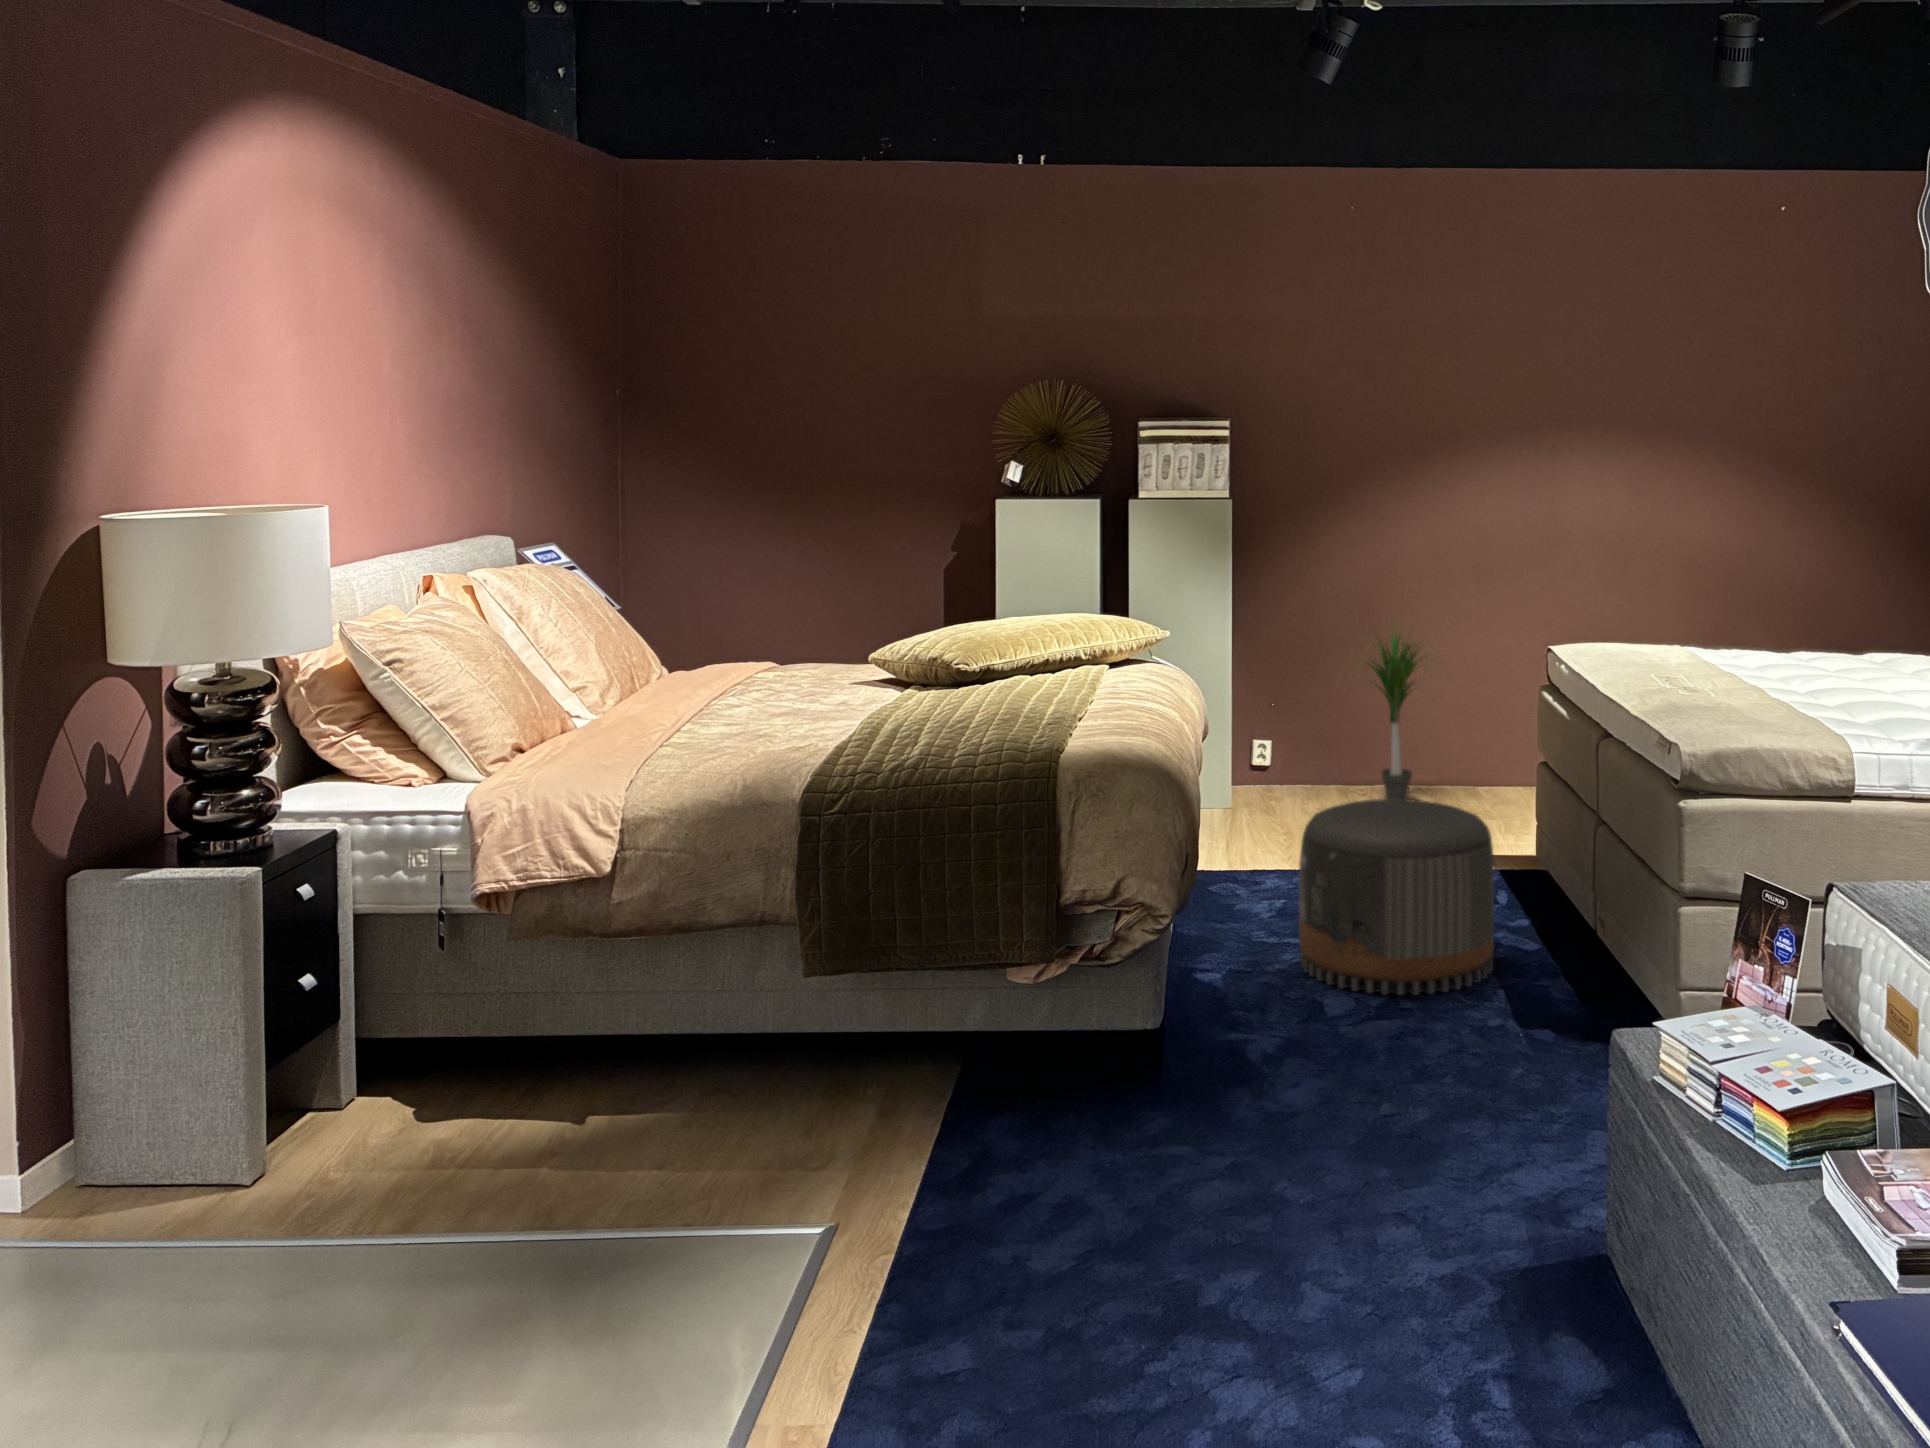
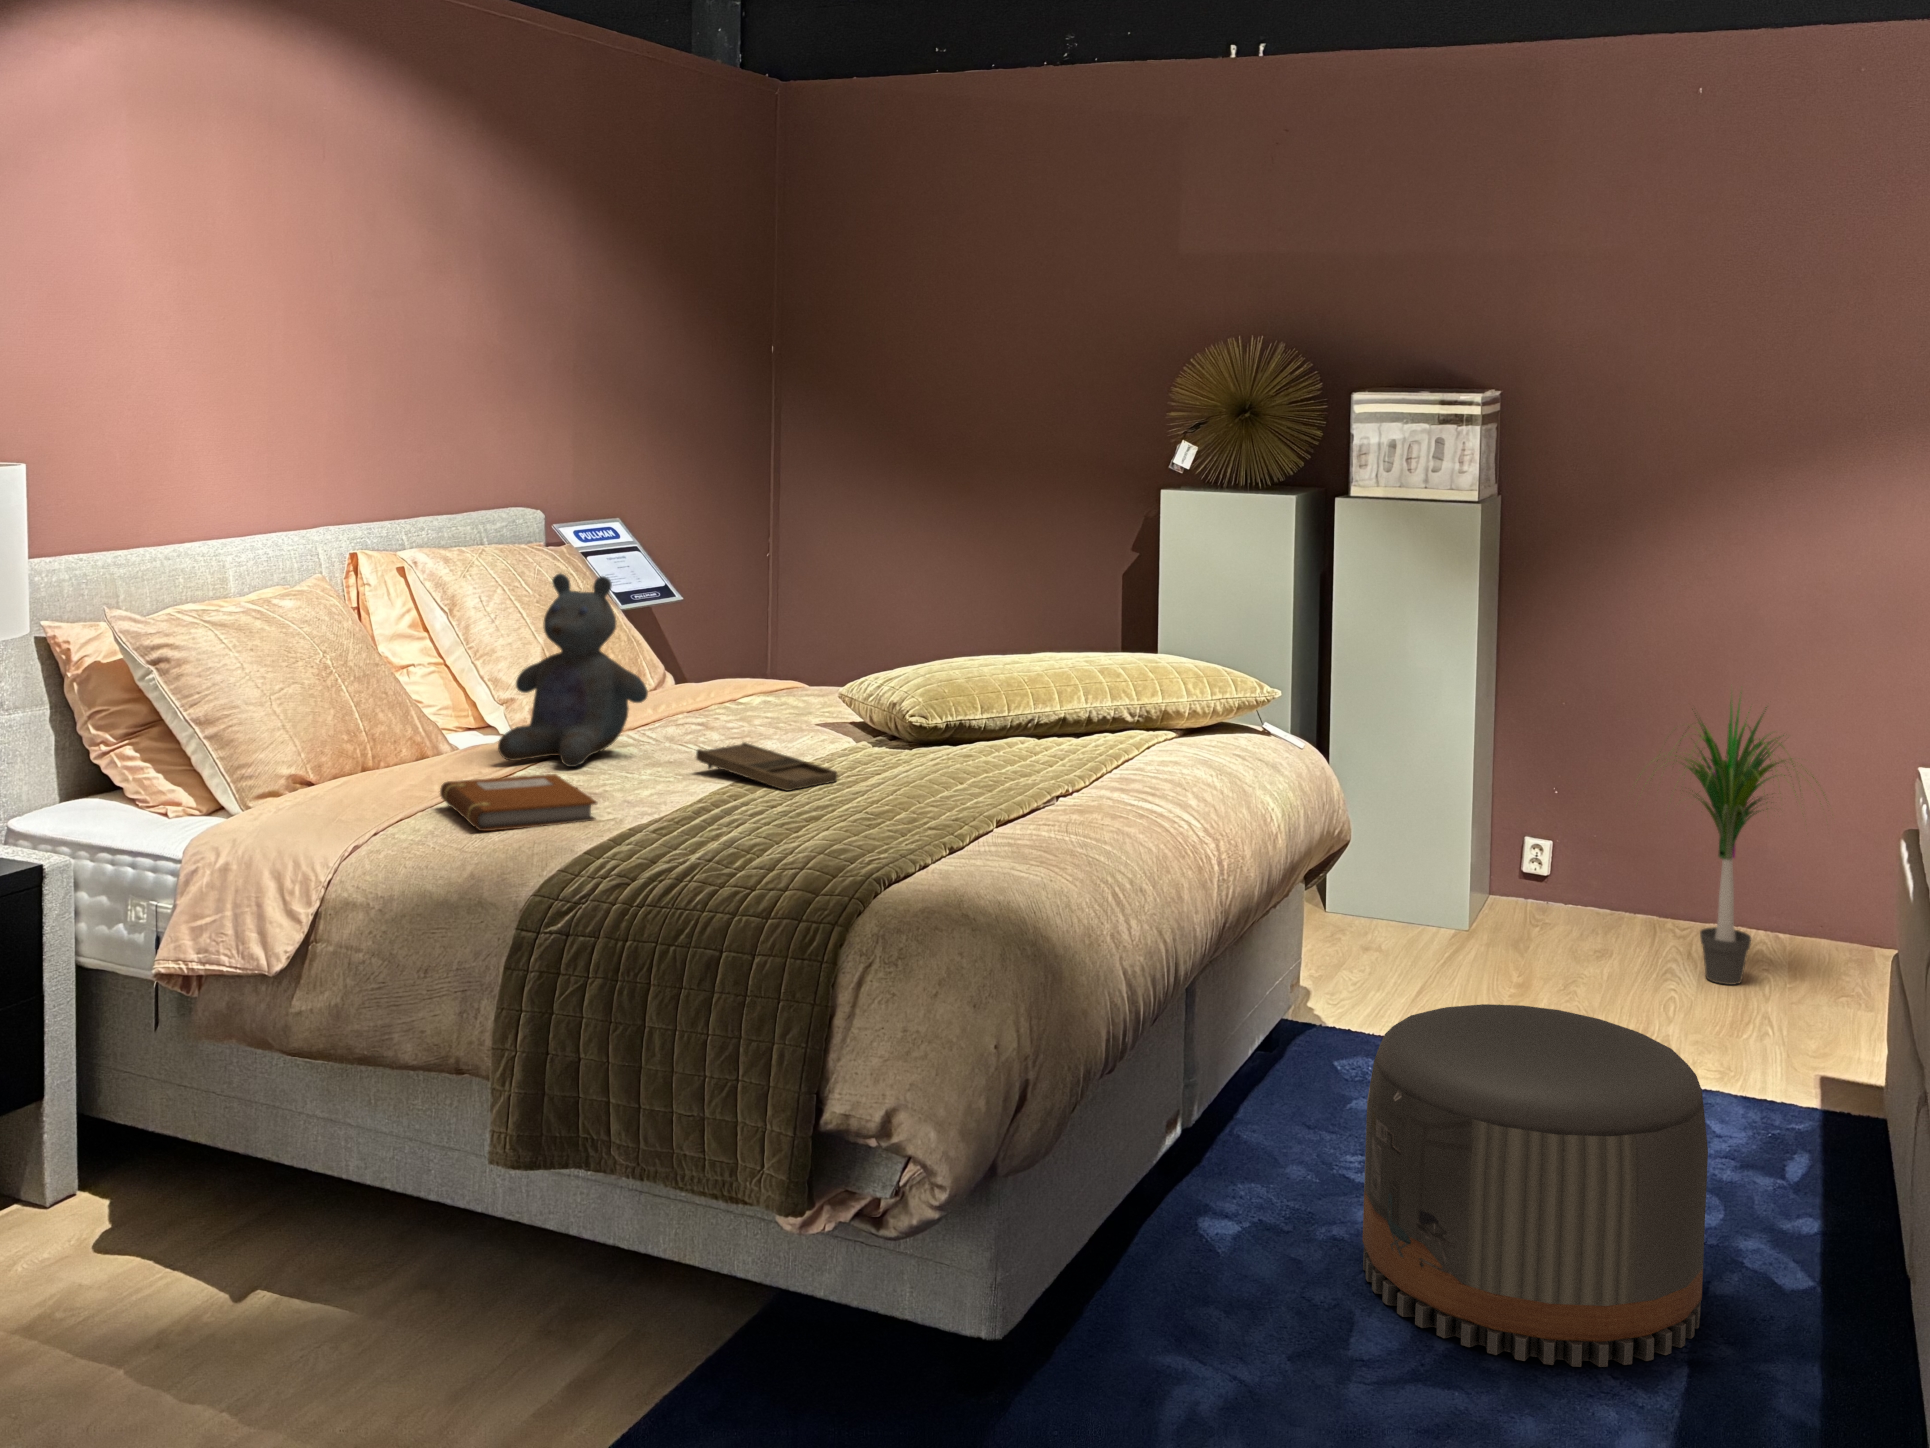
stuffed bear: none [634,575,752,722] -> present [498,574,648,767]
tray: none [813,690,929,716] -> present [696,742,837,791]
notebook: none [658,720,799,759] -> present [440,774,597,831]

